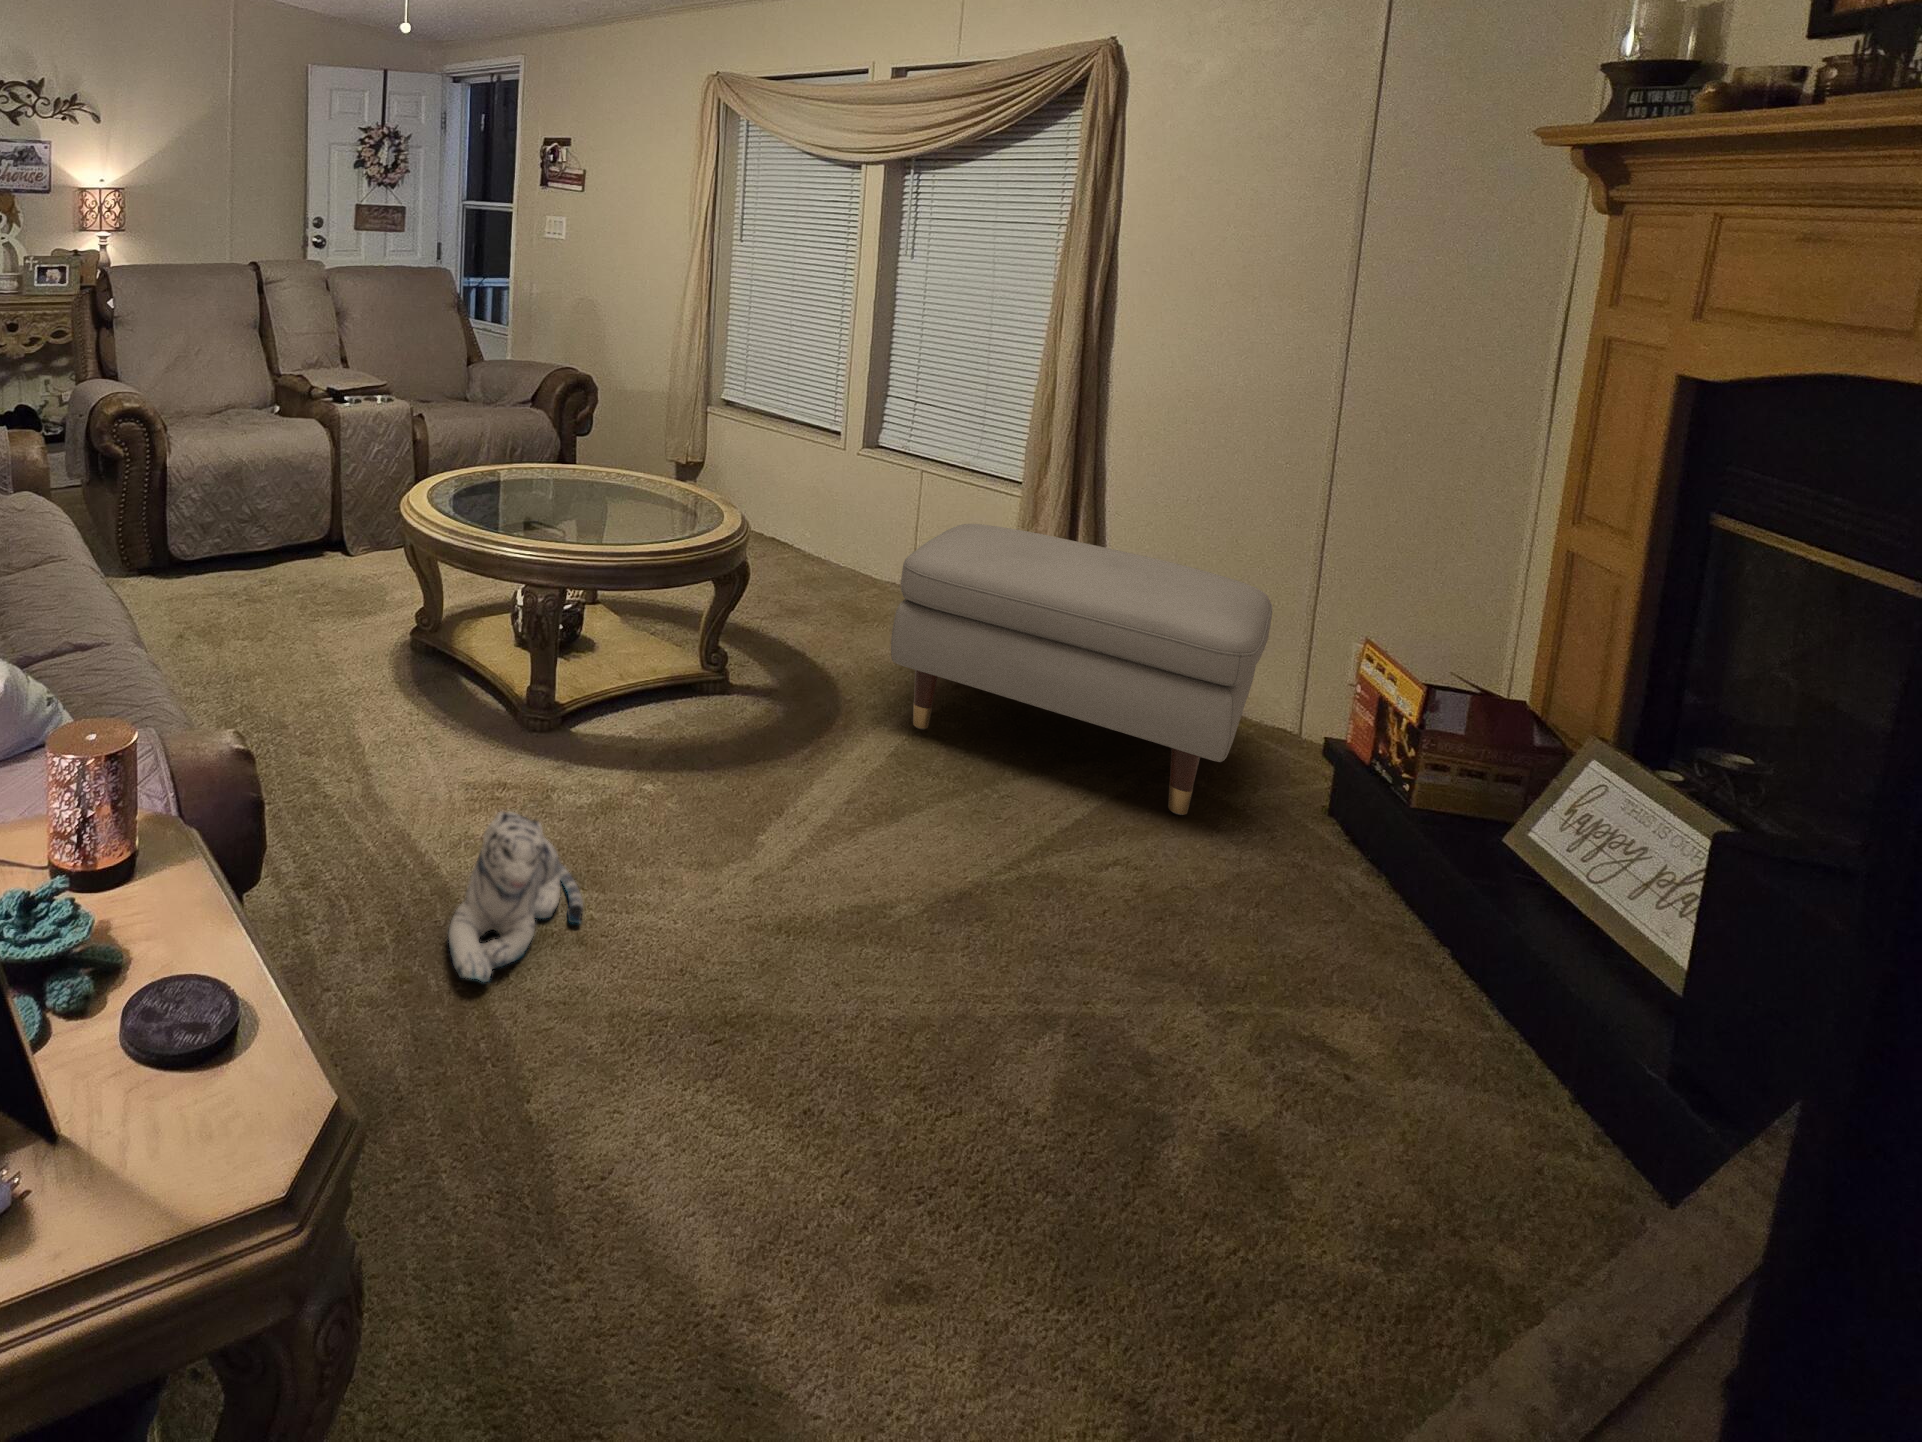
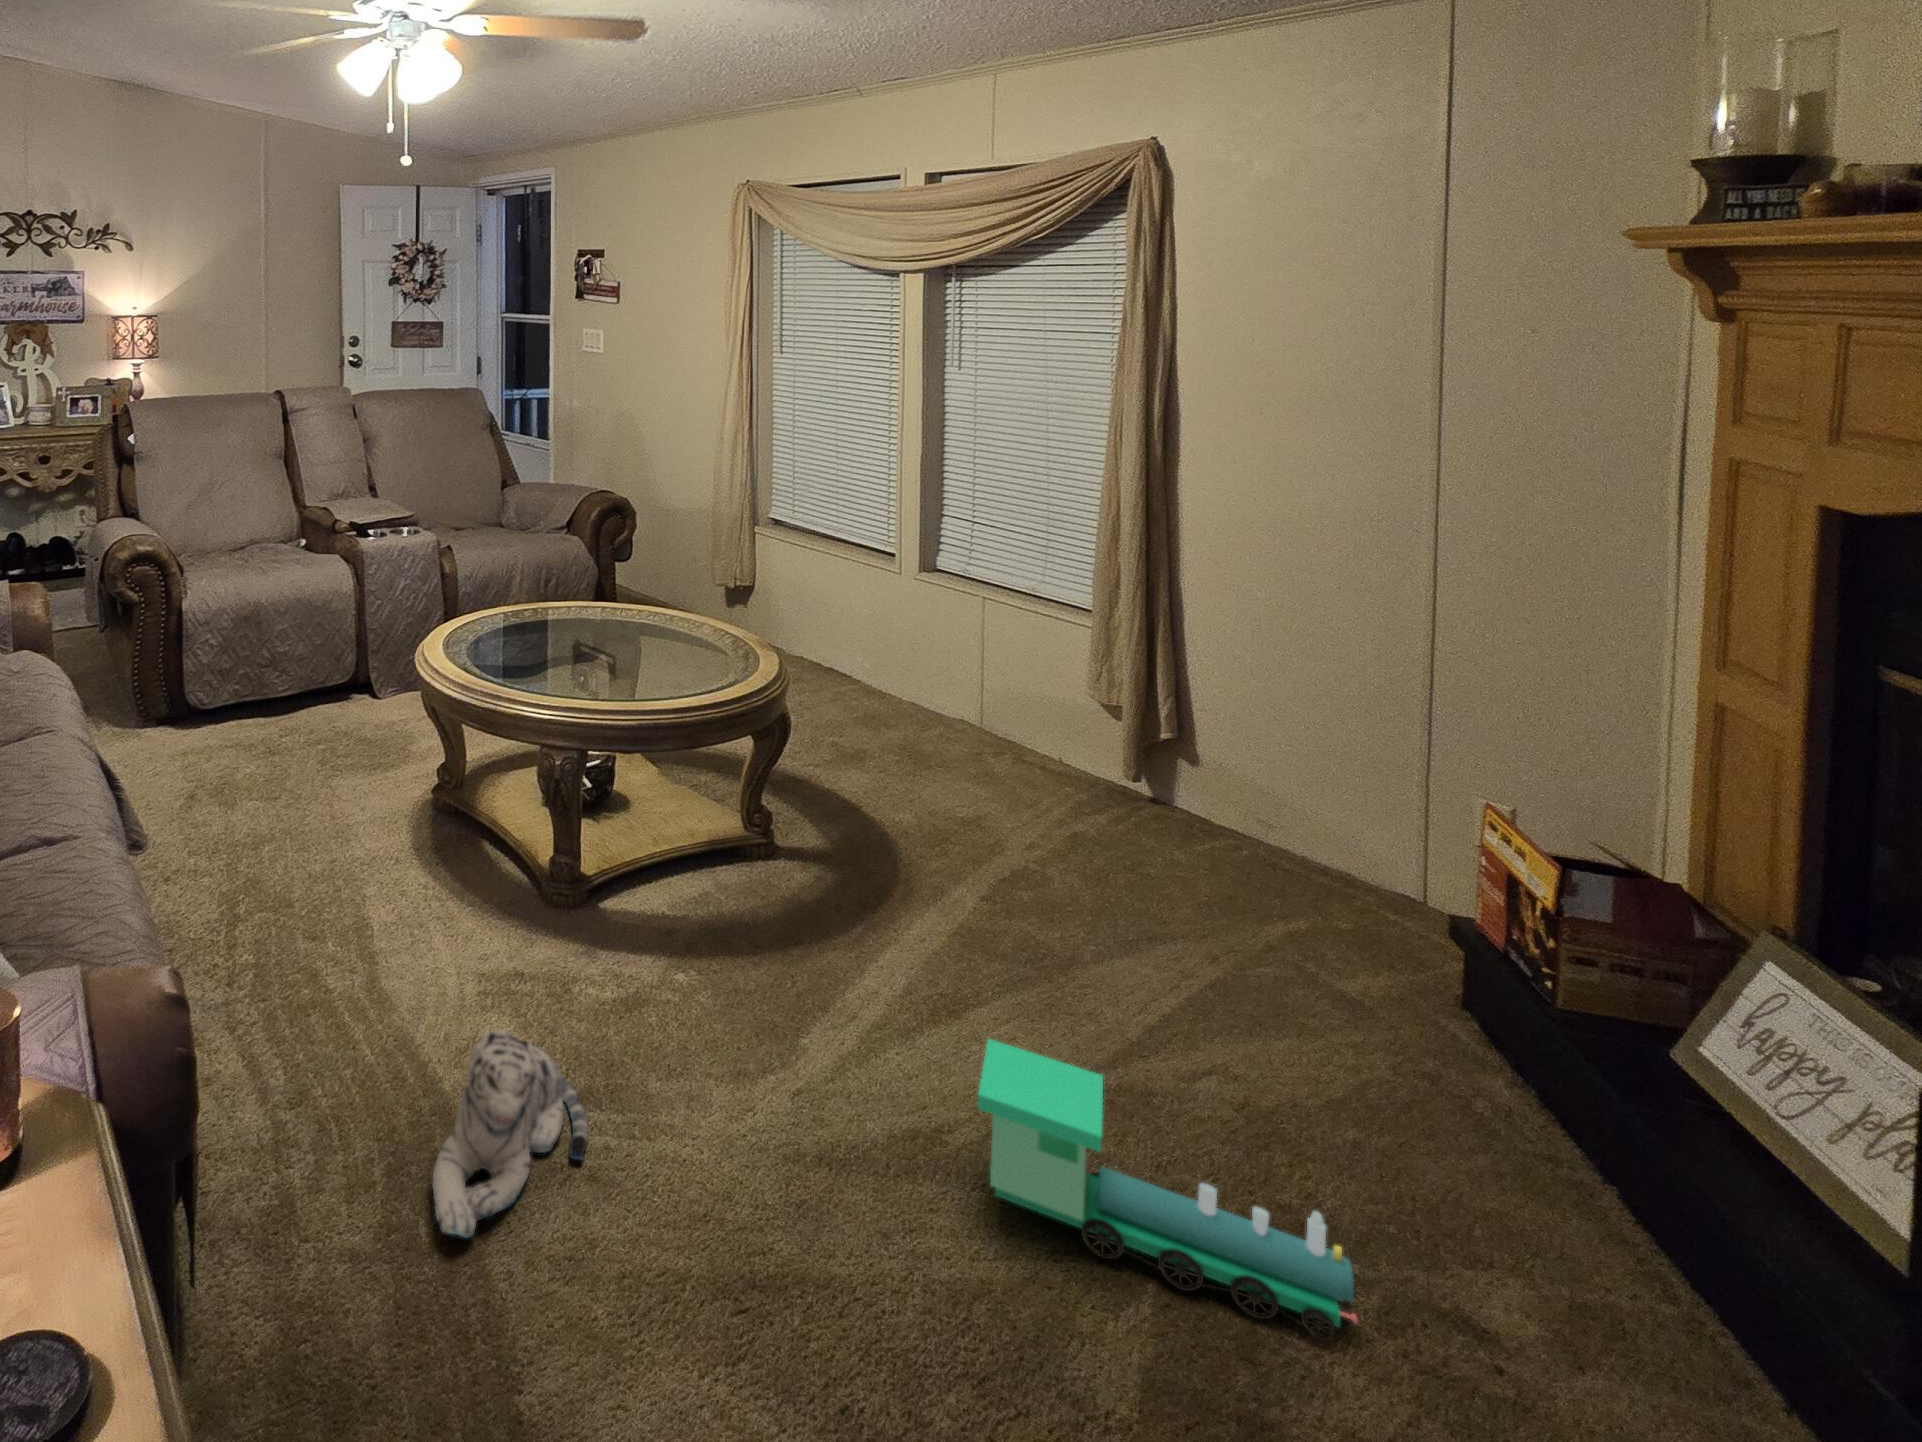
ottoman: present [891,524,1272,815] -> none [945,664,1379,1015]
toy train: none [935,820,1245,1052] -> present [978,1039,1357,1341]

